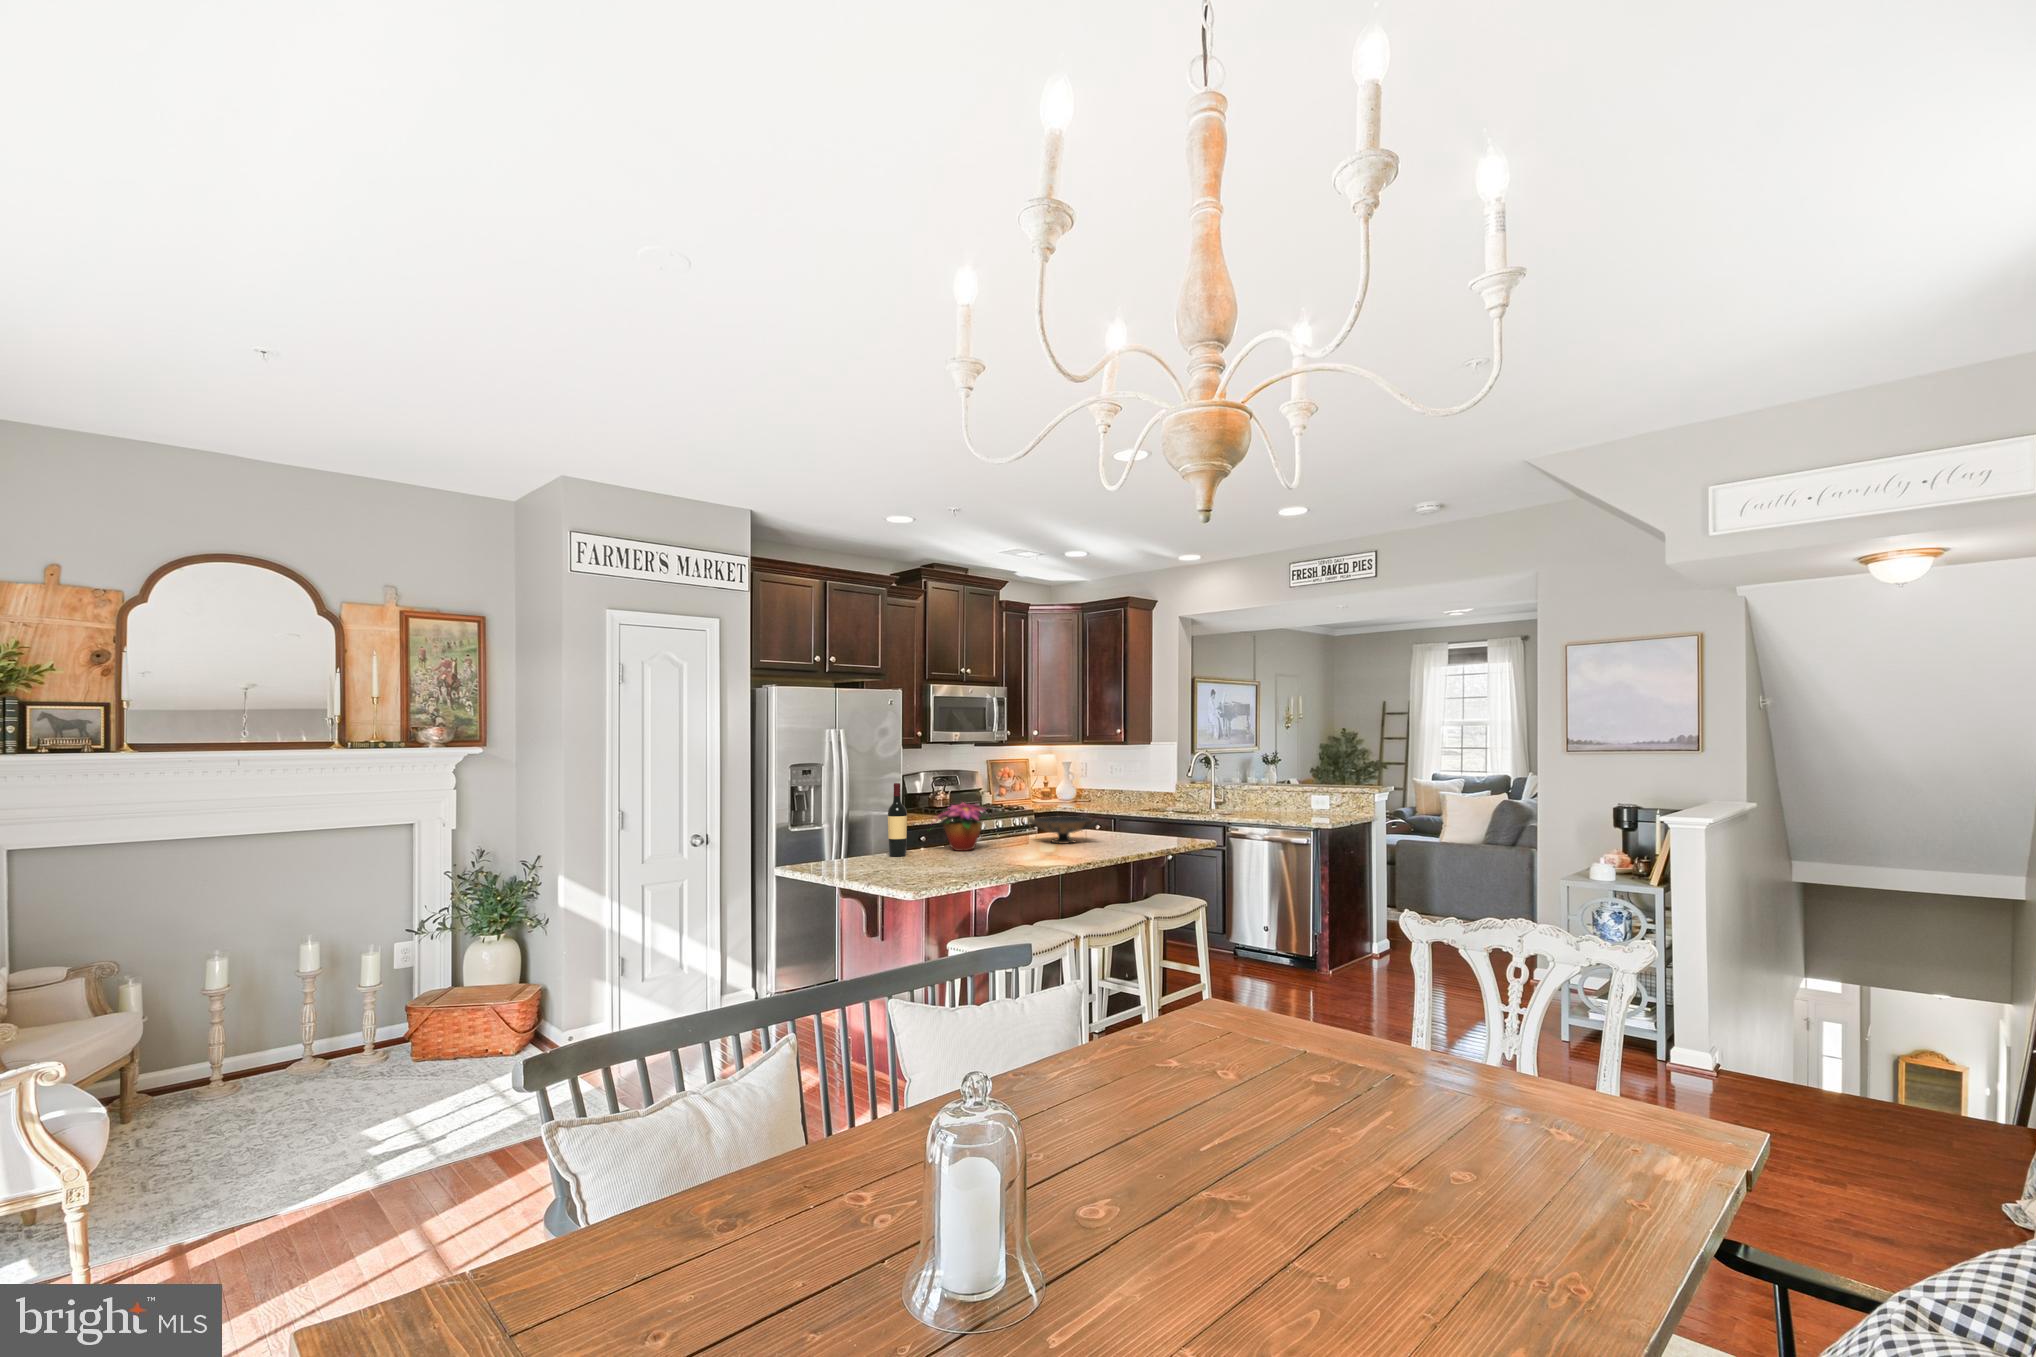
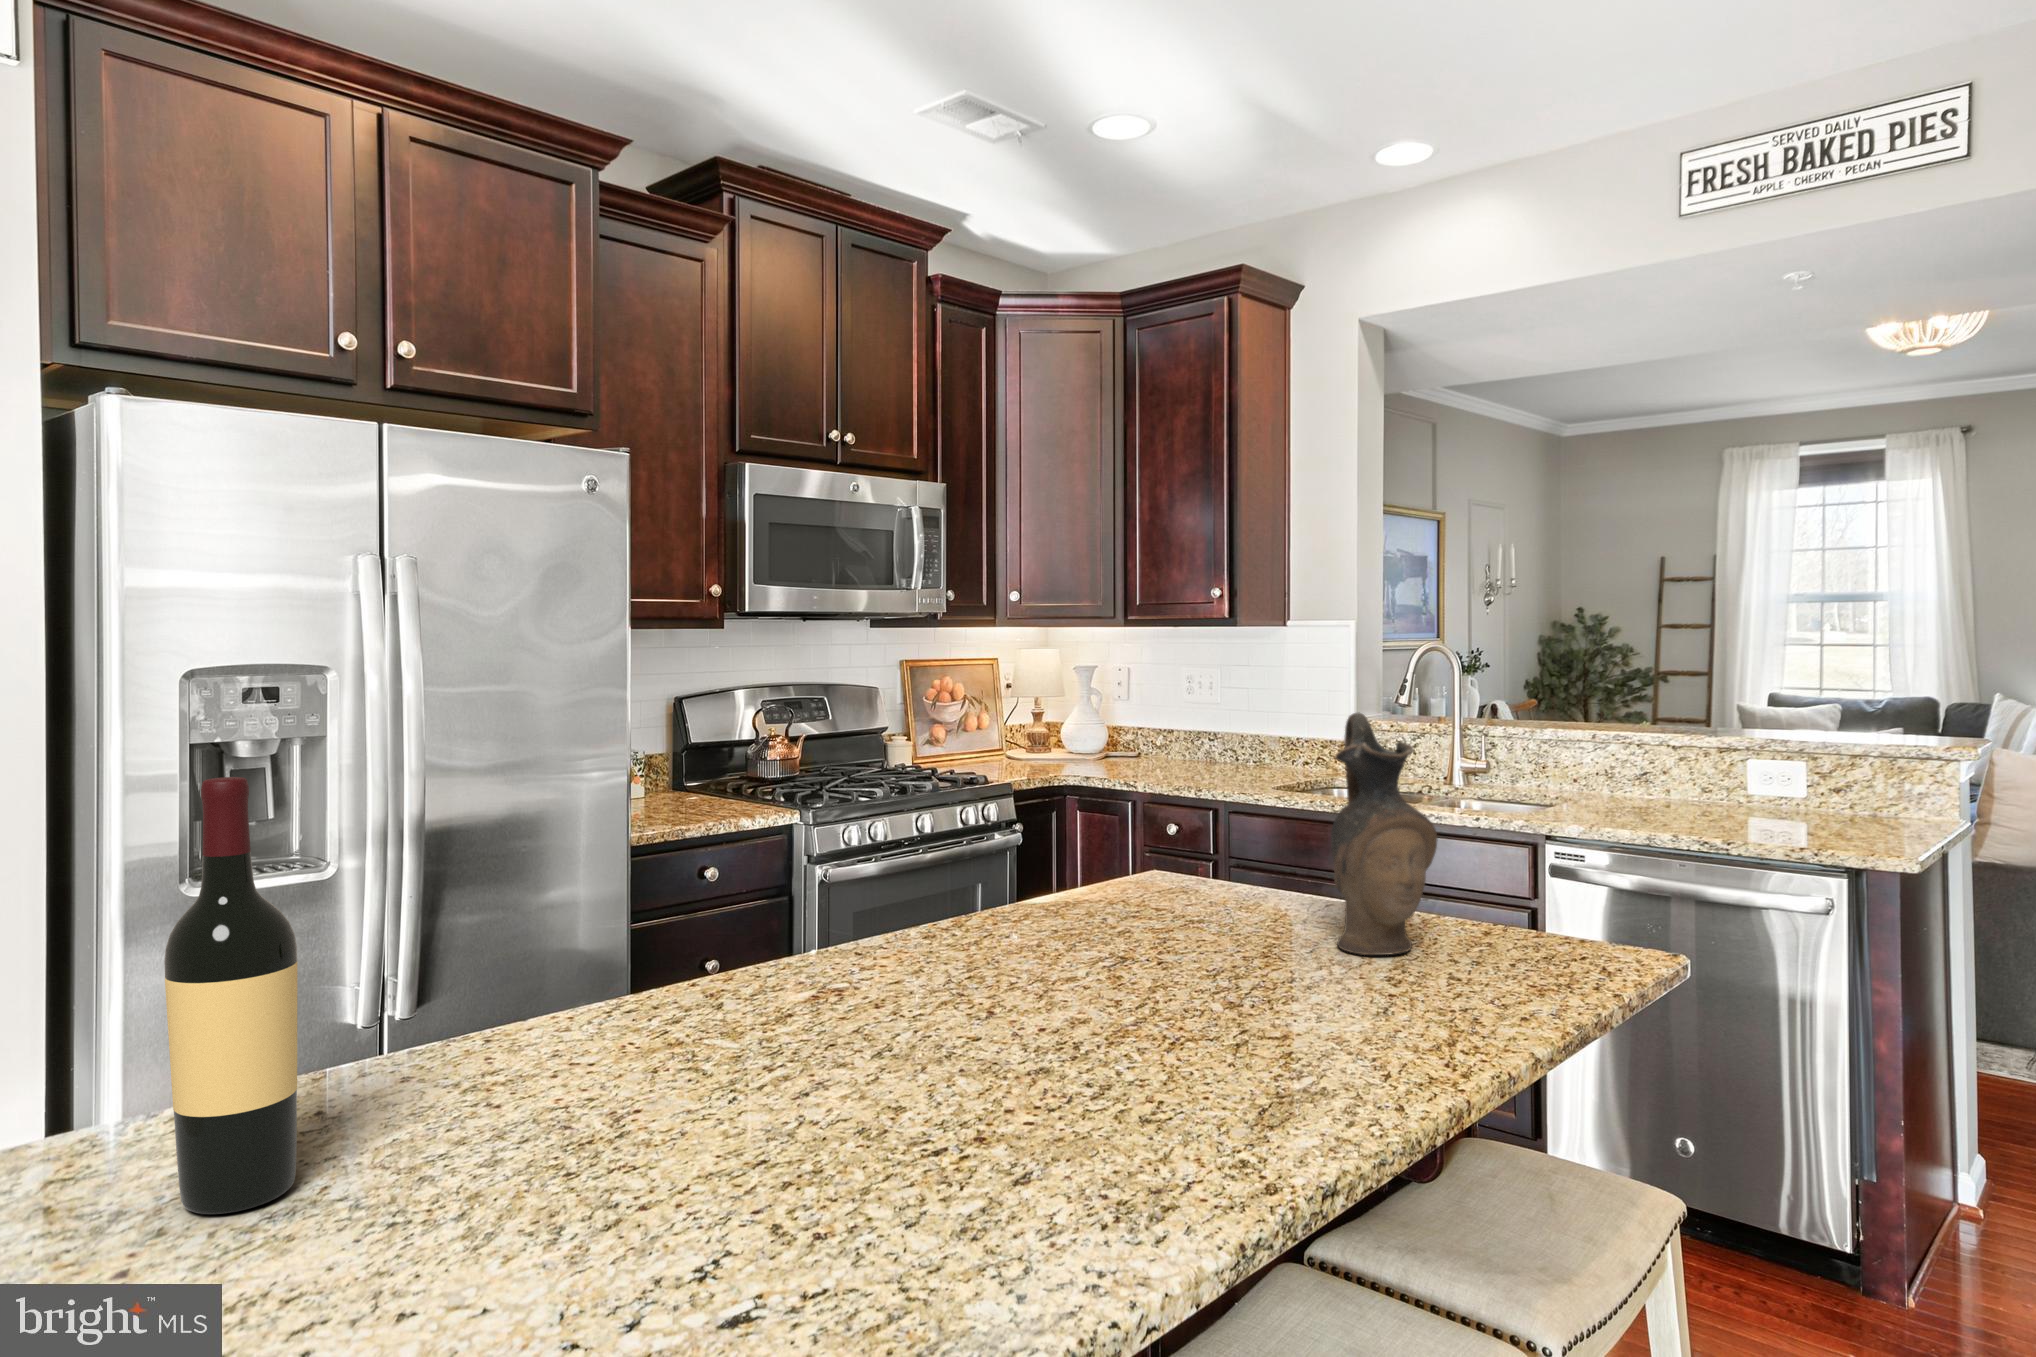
ceramic pitcher: none [1114,775,1140,837] -> present [1331,713,1437,955]
flower arrangement: present [936,803,988,851] -> none [470,852,834,1115]
decorative bowl: present [1029,816,1098,844] -> none [1002,880,1313,1017]

